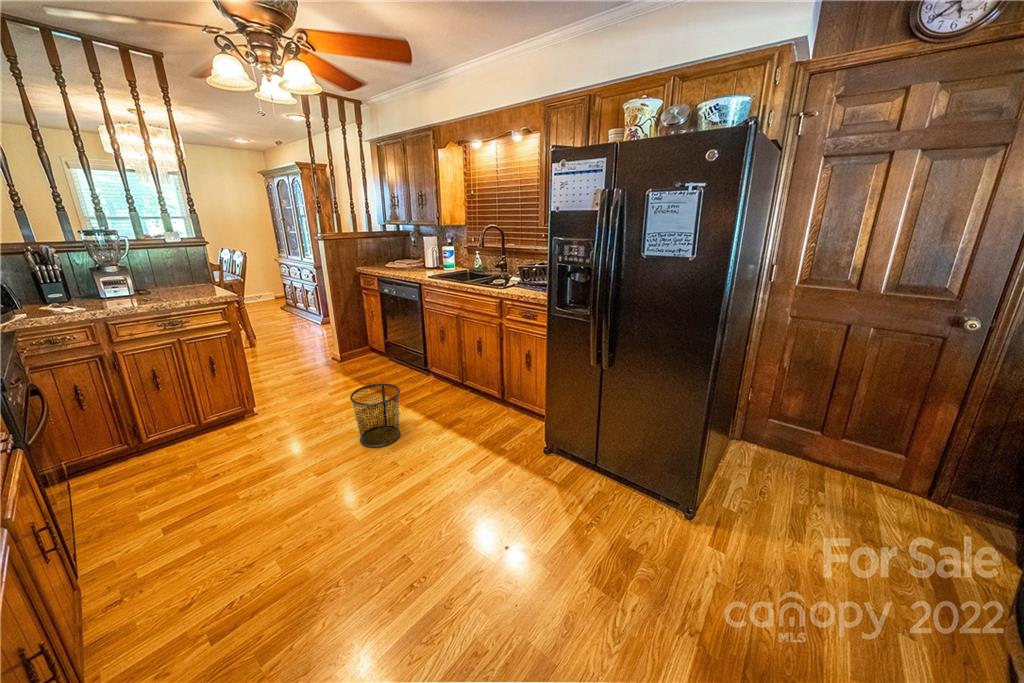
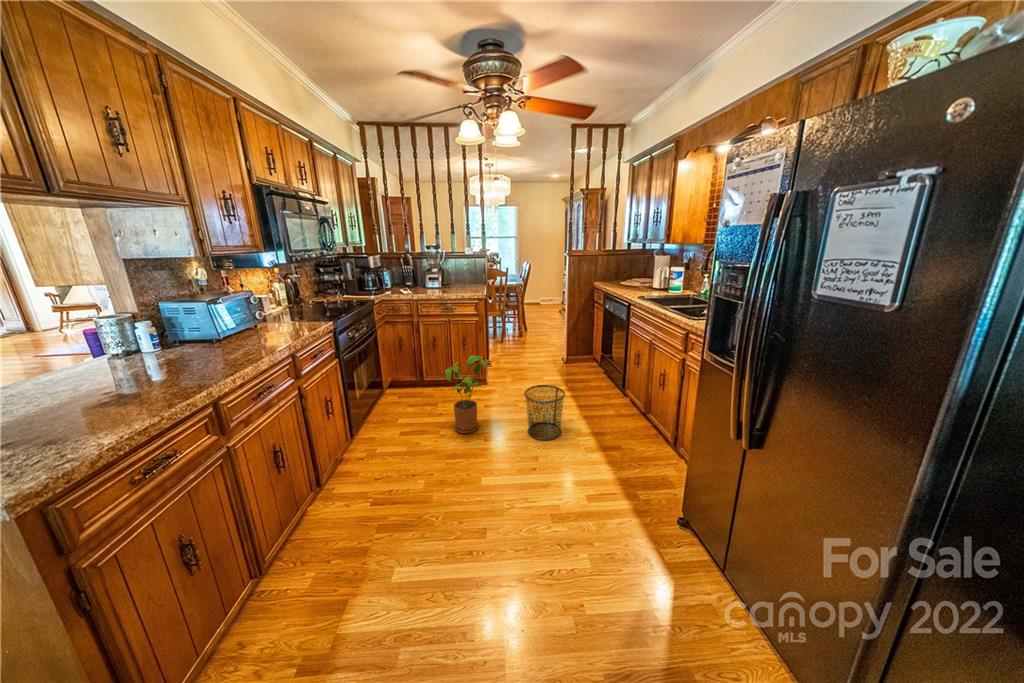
house plant: none [223,372,296,484] -> present [445,355,491,433]

